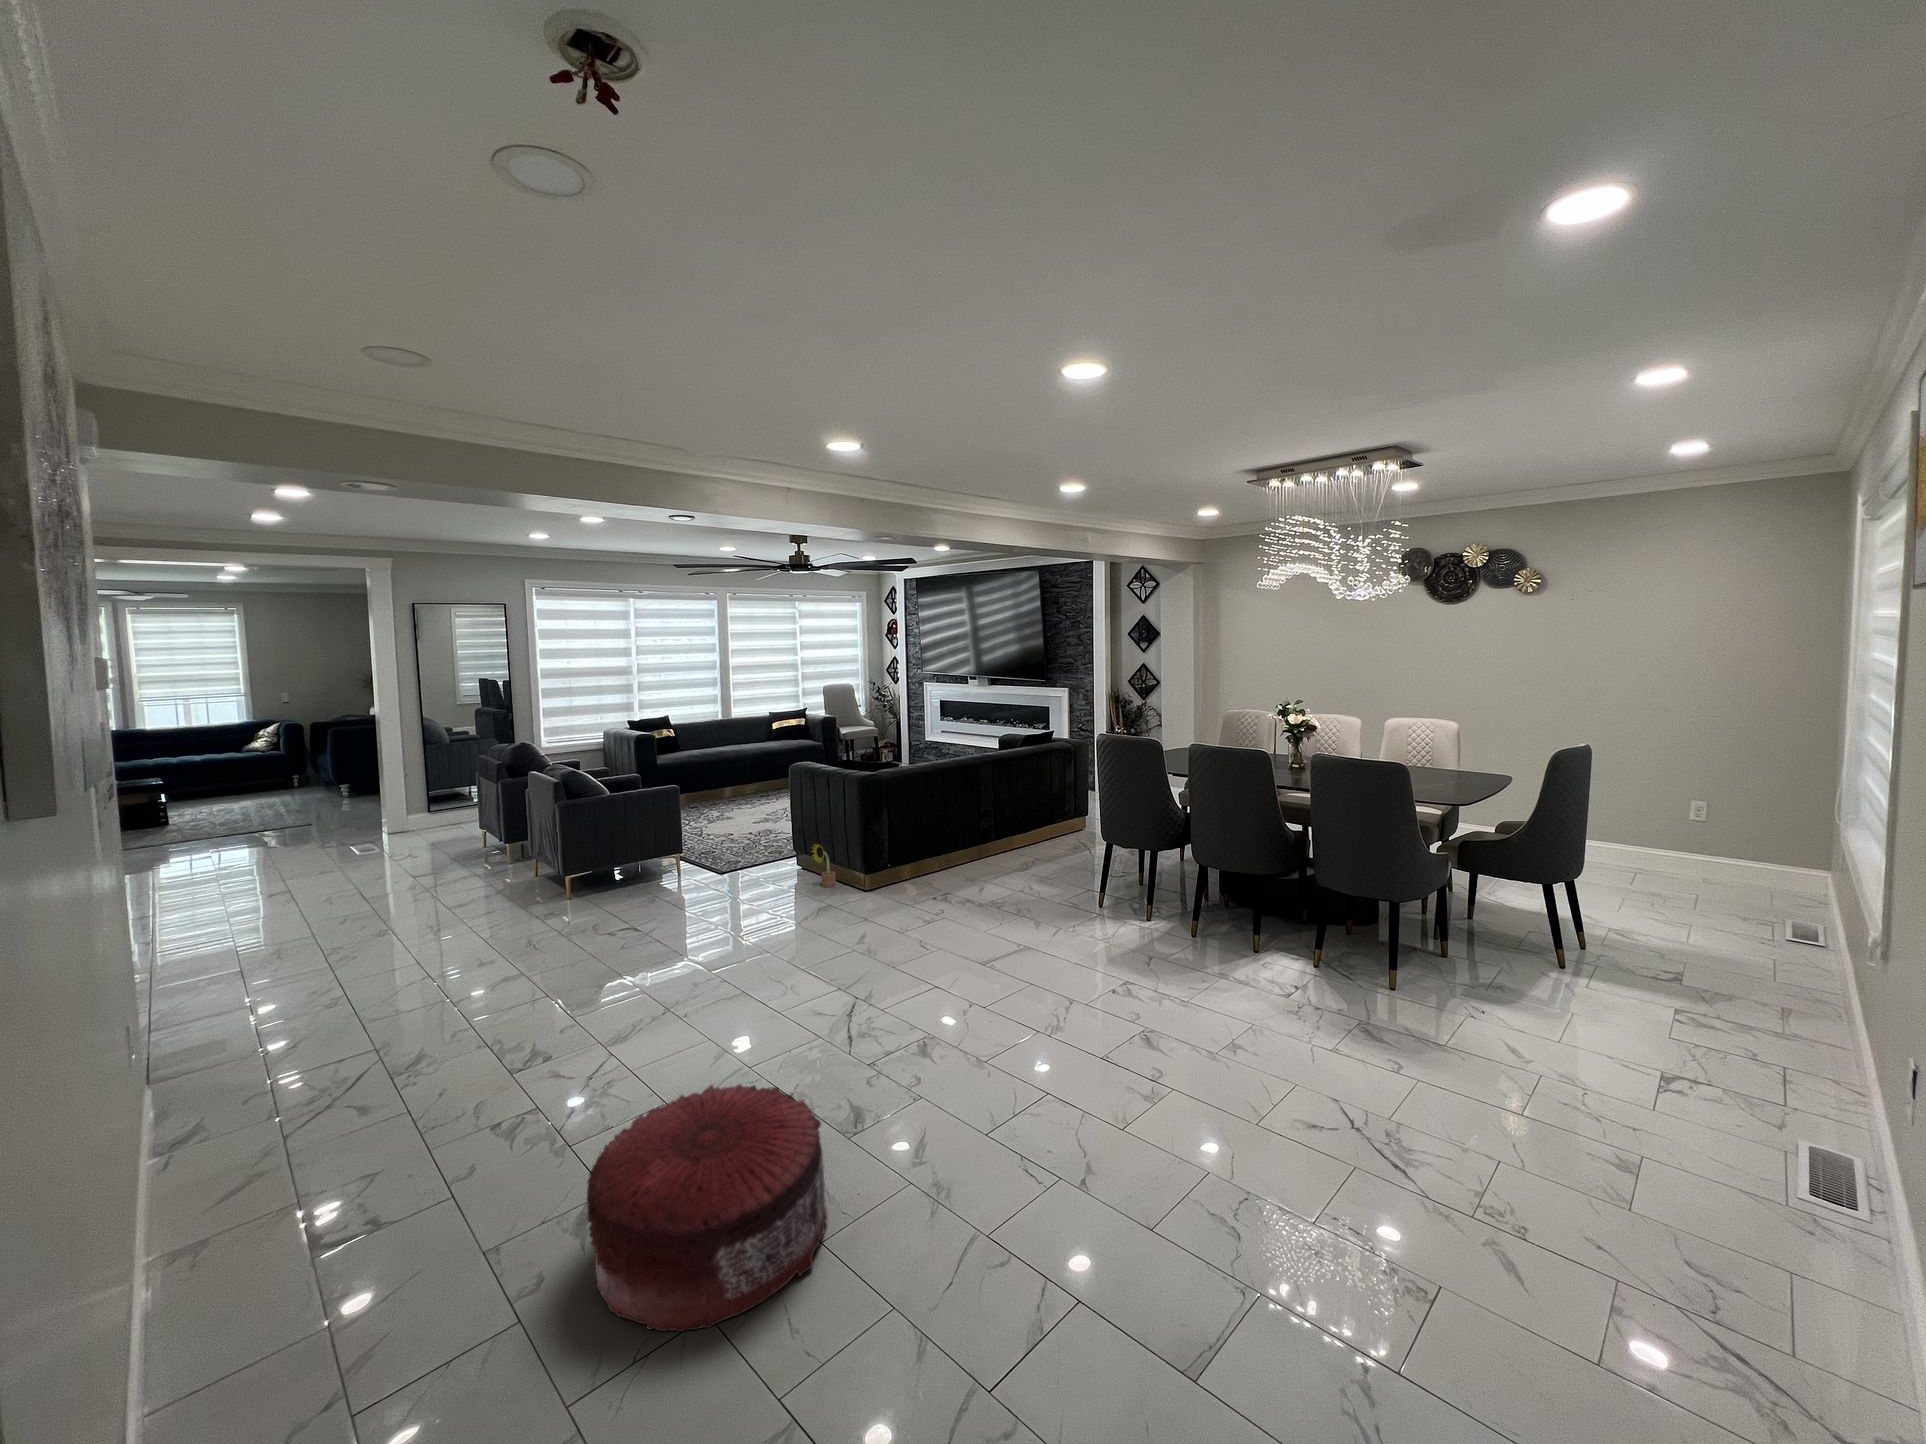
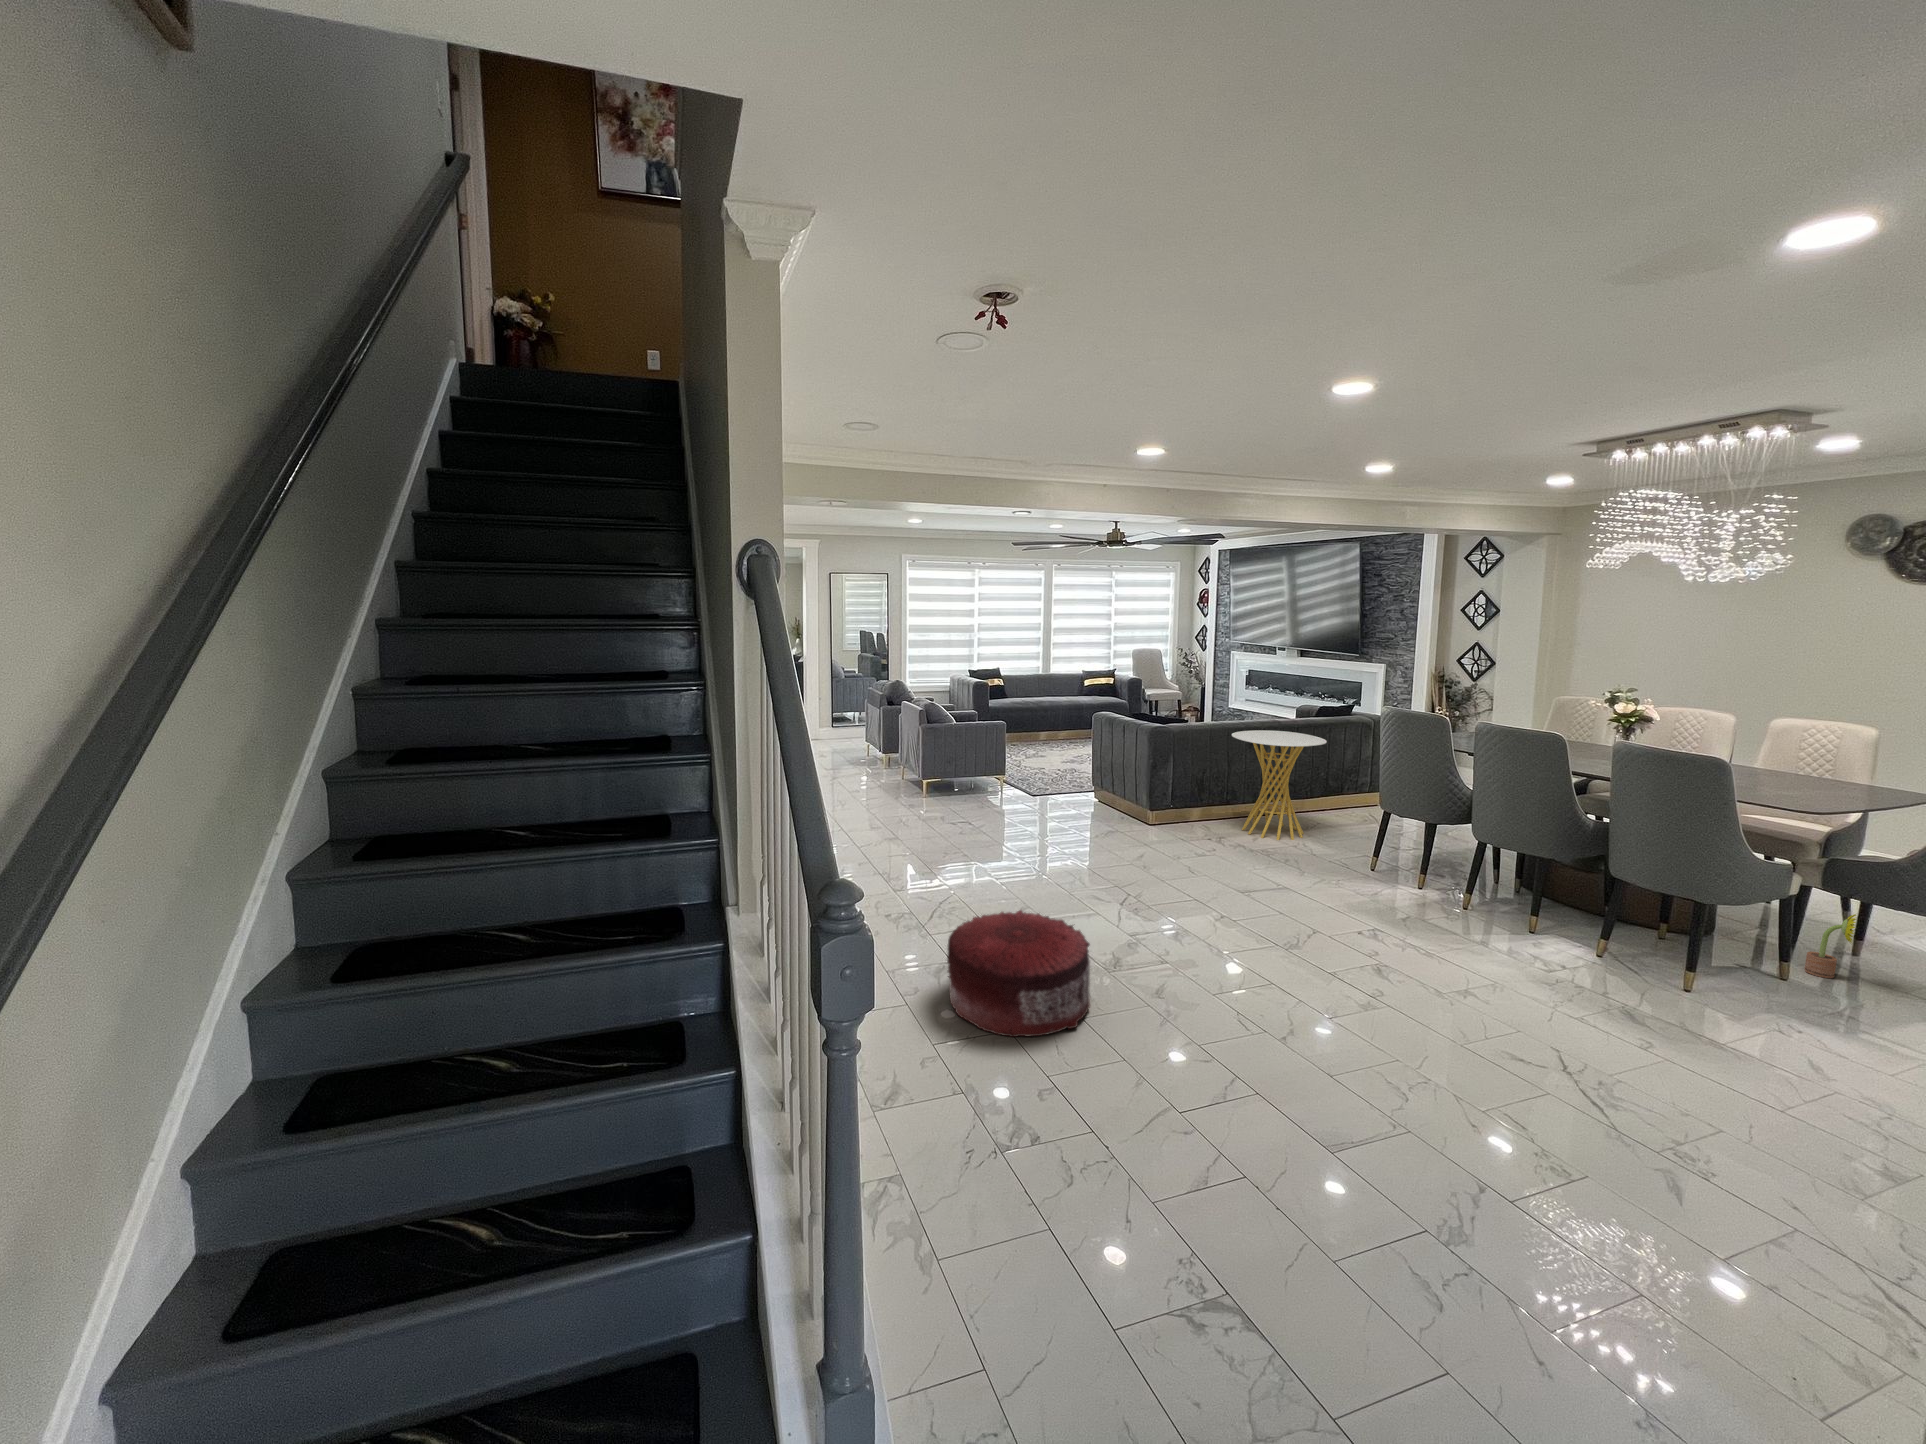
side table: none [947,766,1042,887] -> present [1232,730,1327,840]
decorative plant: present [811,844,836,887] -> present [1804,914,1856,978]

